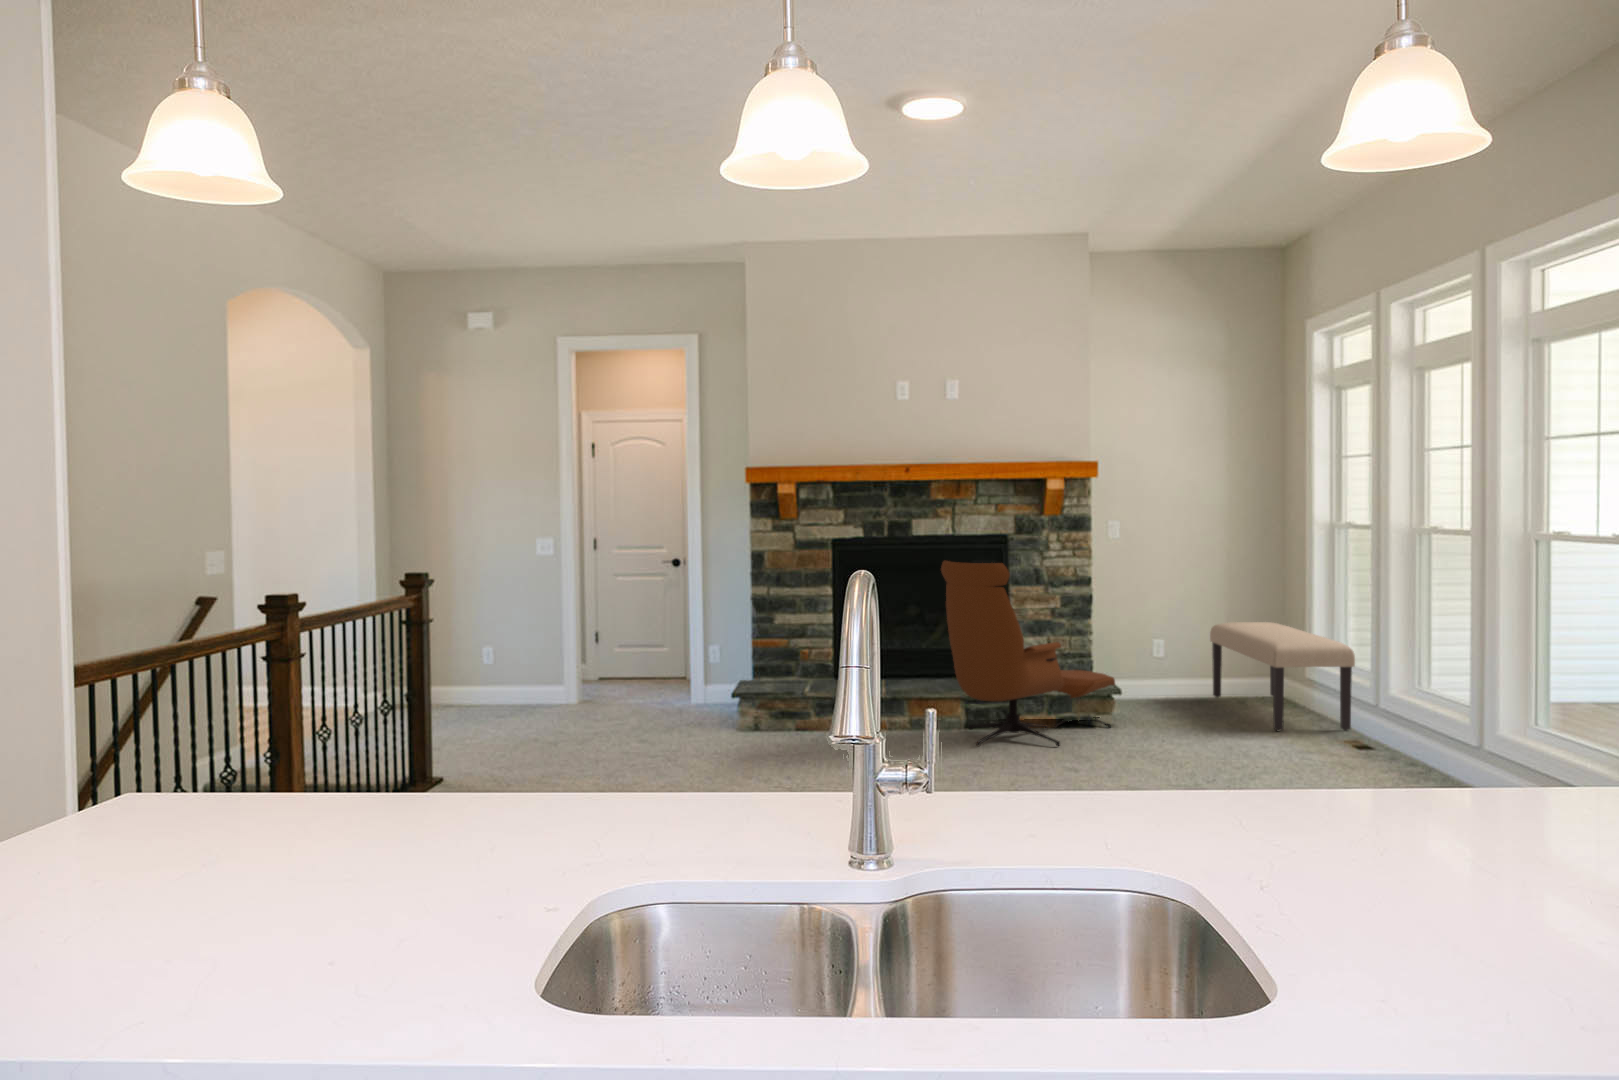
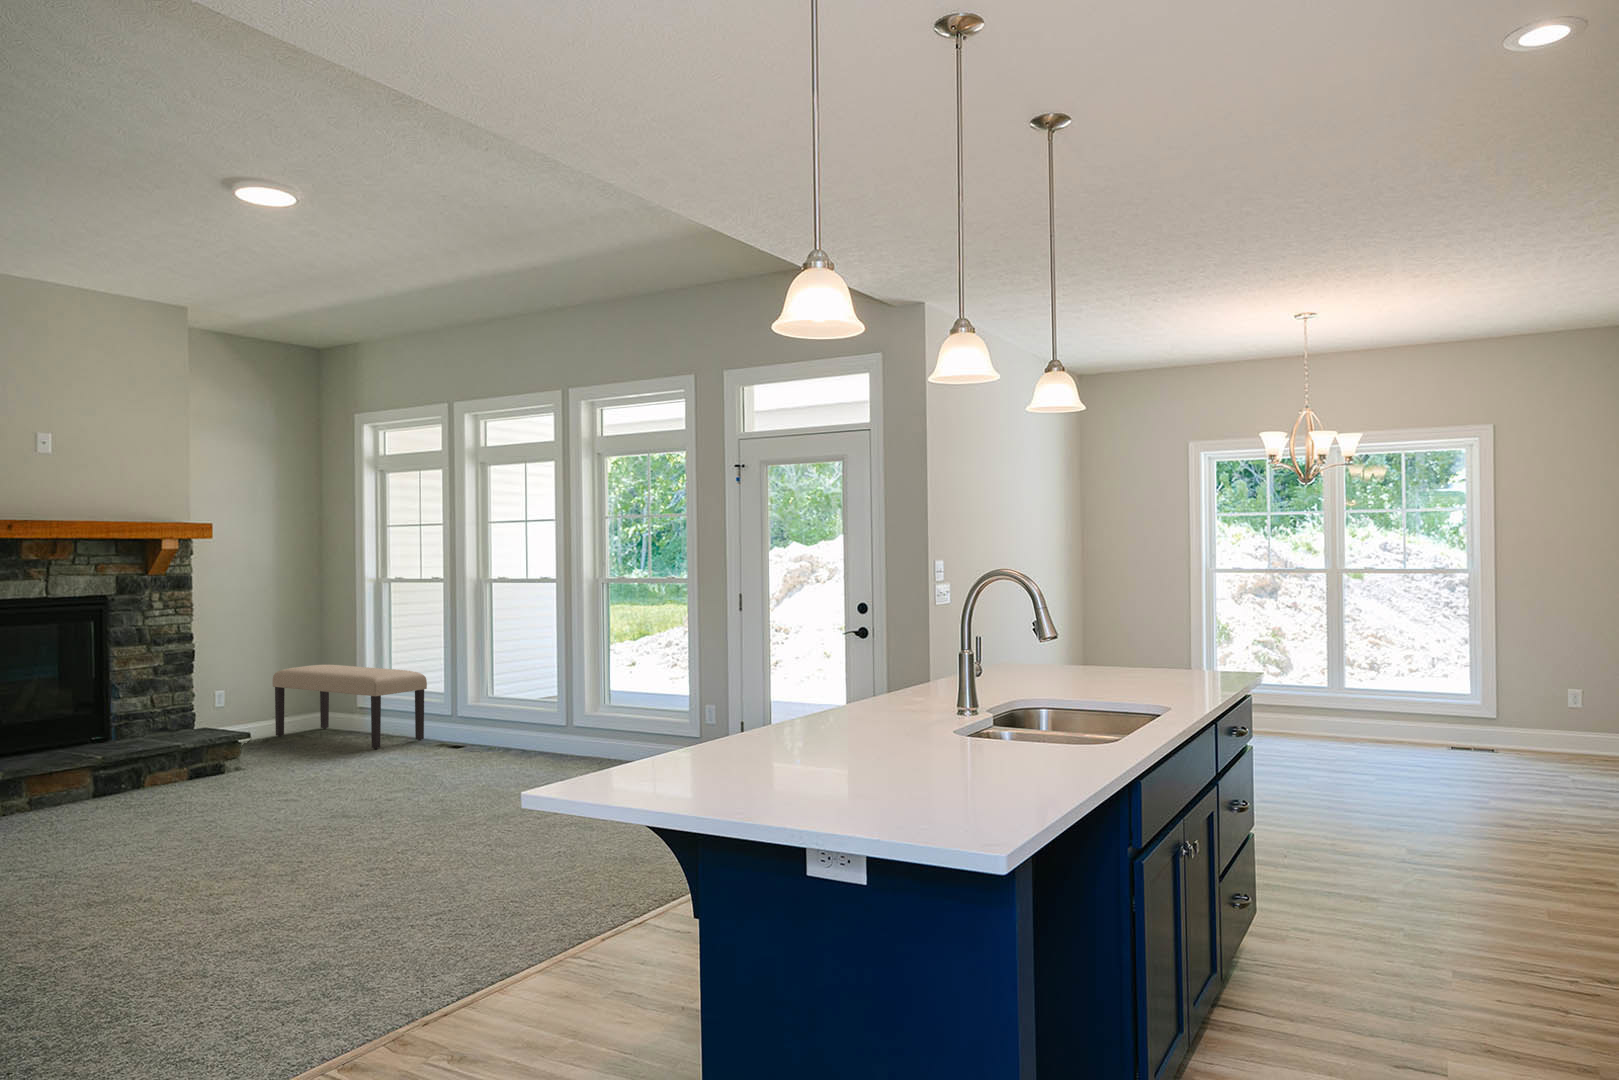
lounge chair: present [941,561,1115,746] -> none [97,620,238,807]

